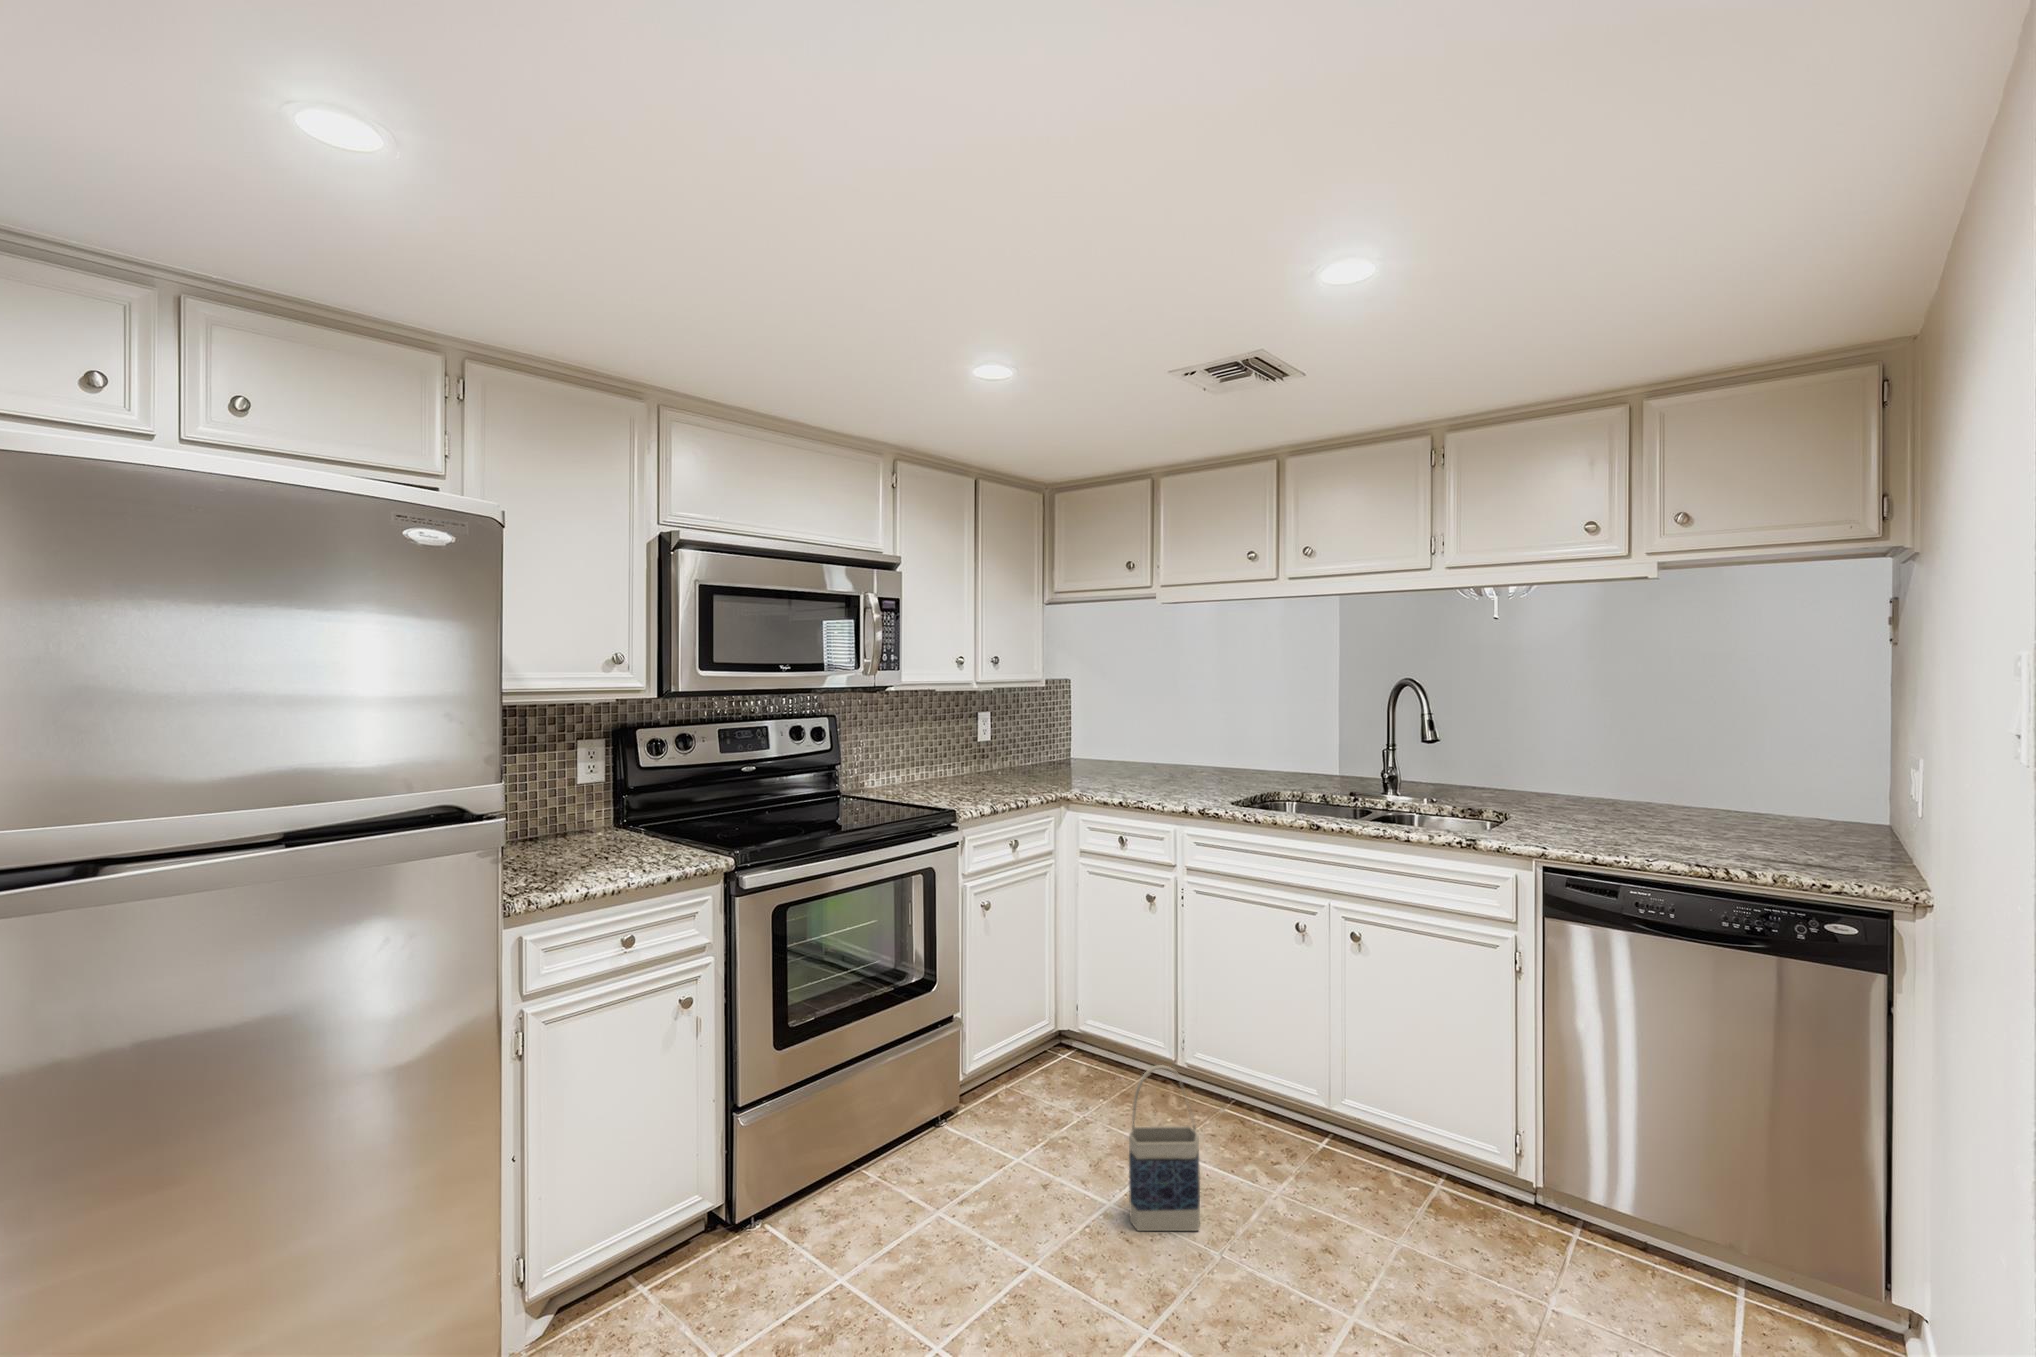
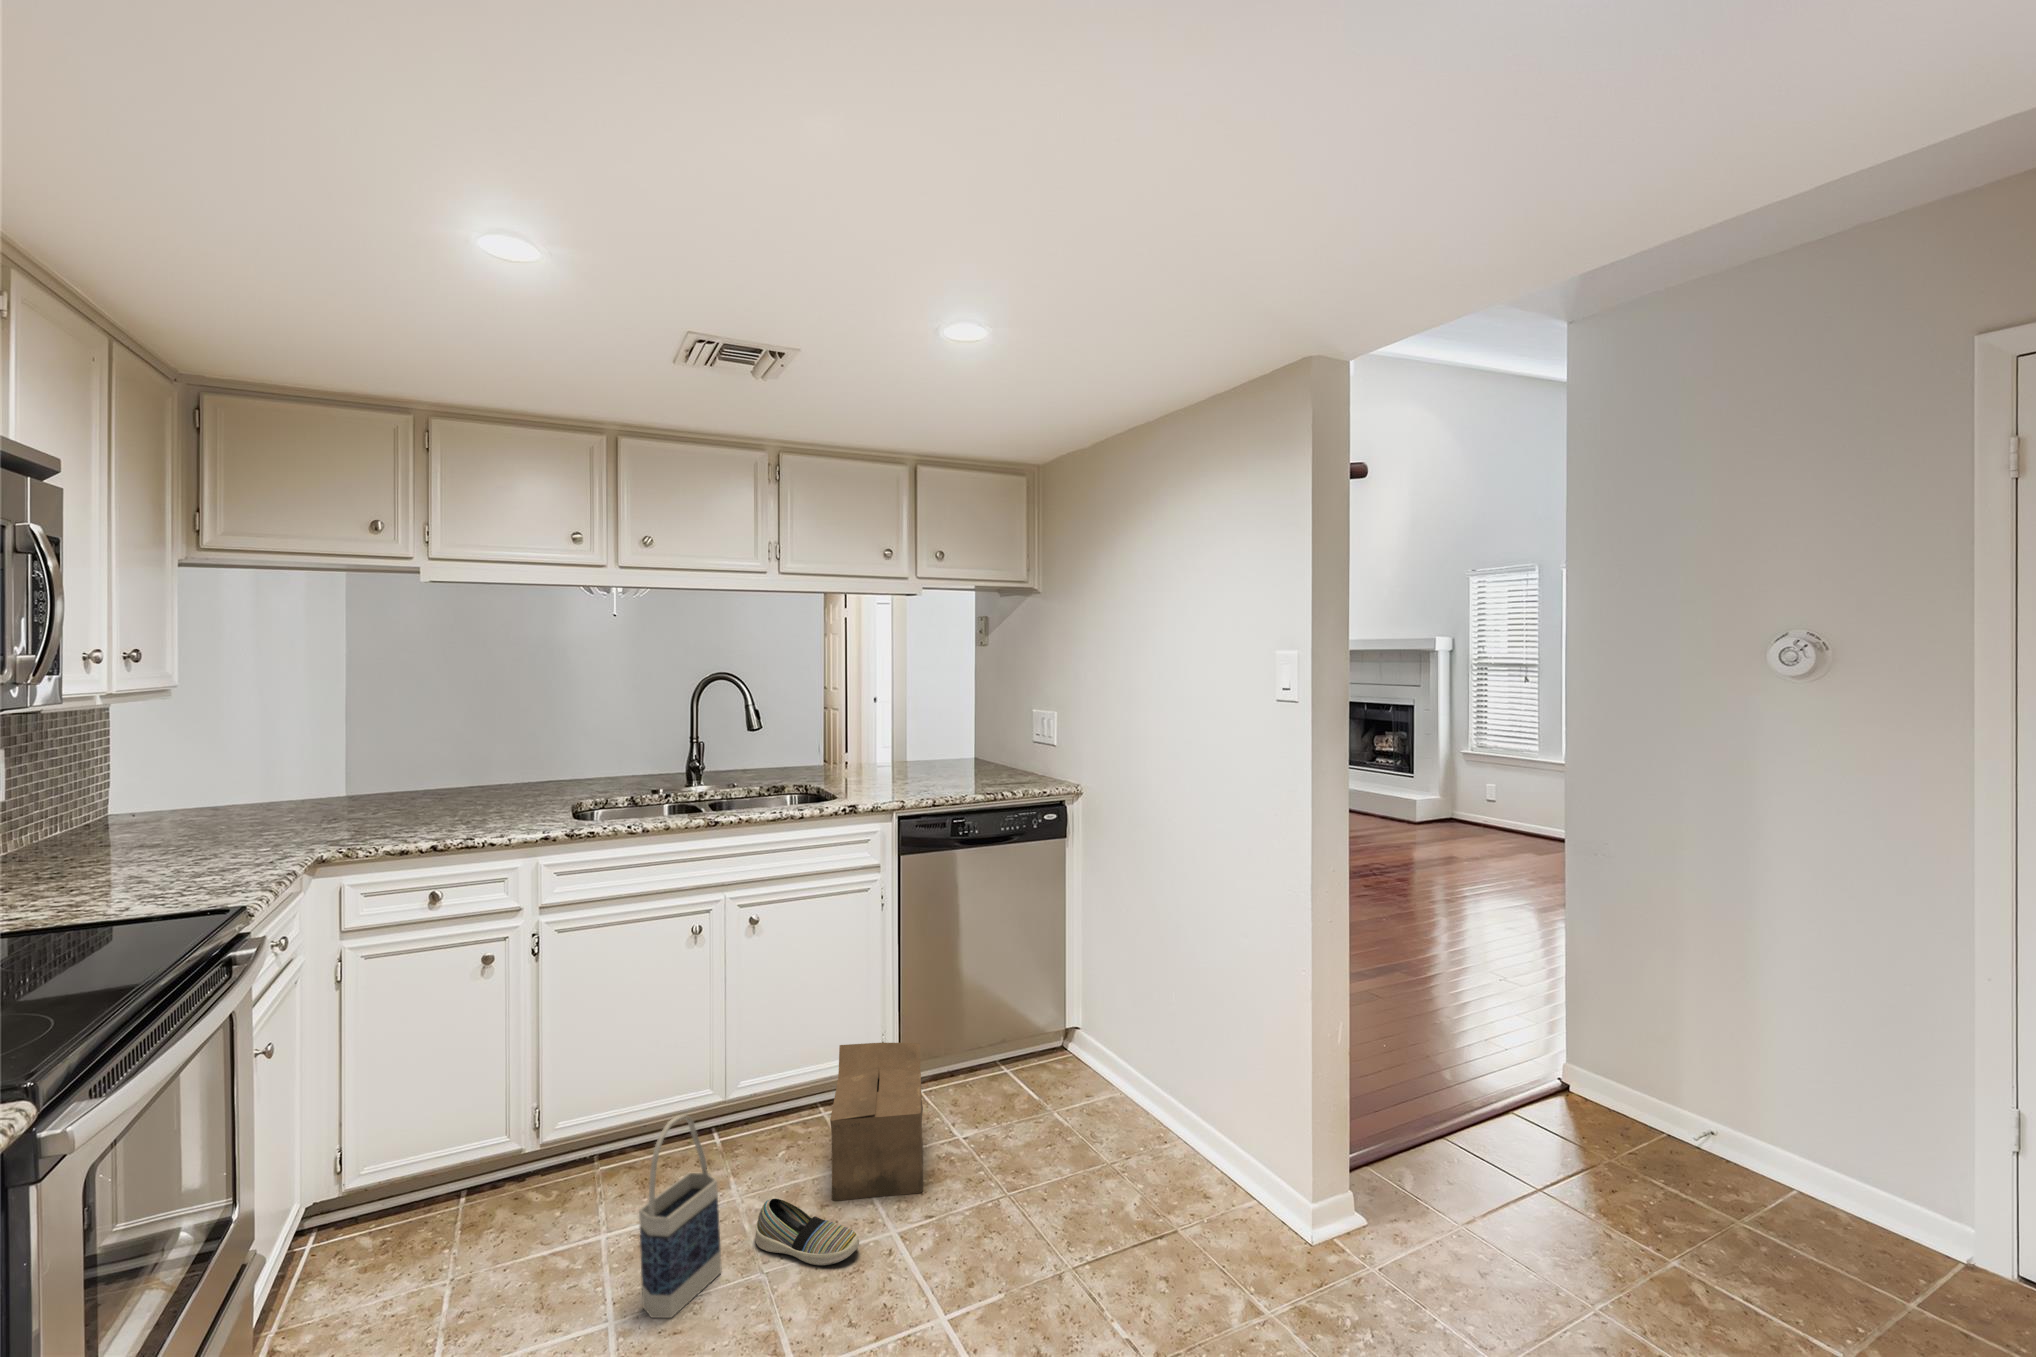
cardboard box: none [1340,1106,1518,1310] -> present [830,1043,923,1201]
shoe: none [1241,1199,1306,1295] -> present [755,1198,859,1265]

